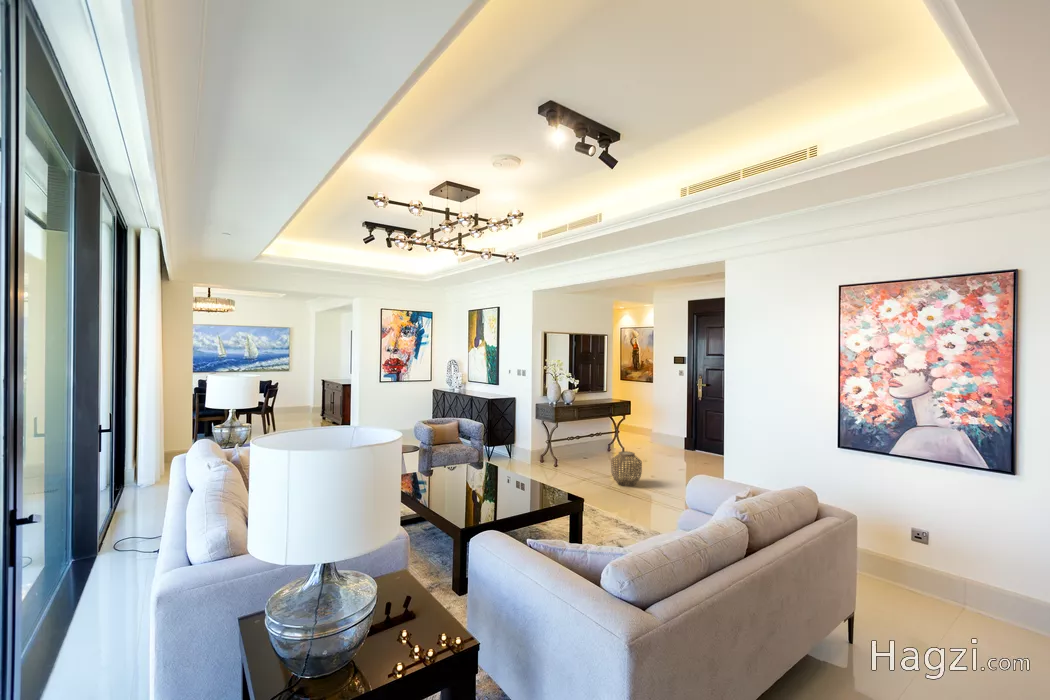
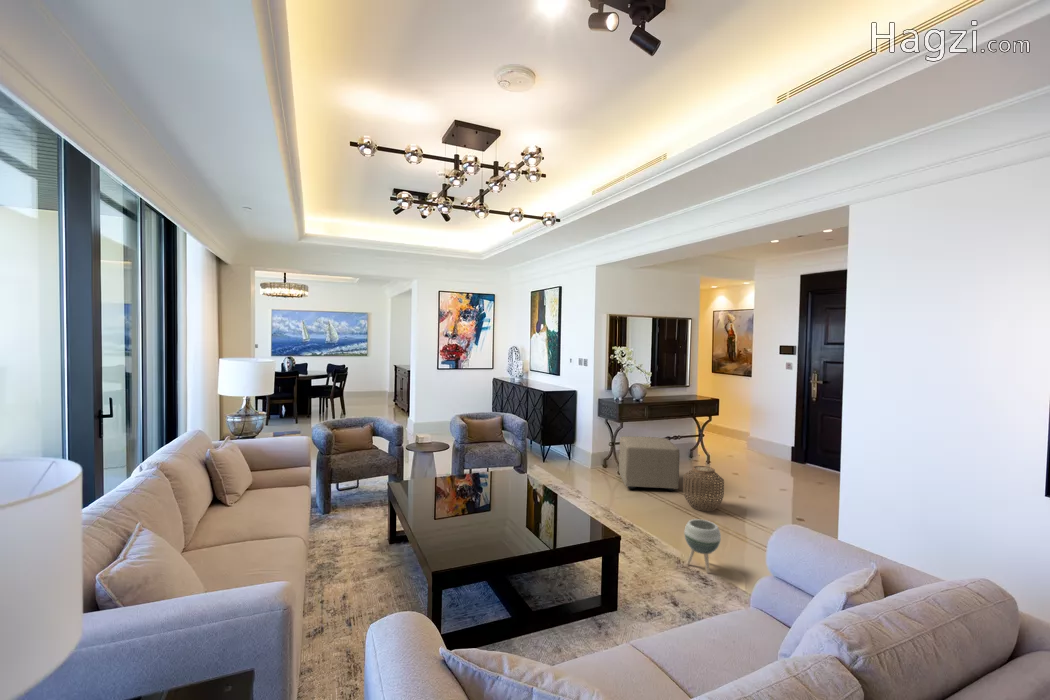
ottoman: none [556,433,606,475] -> present [619,436,680,491]
planter: none [621,485,647,522] -> present [684,519,721,573]

